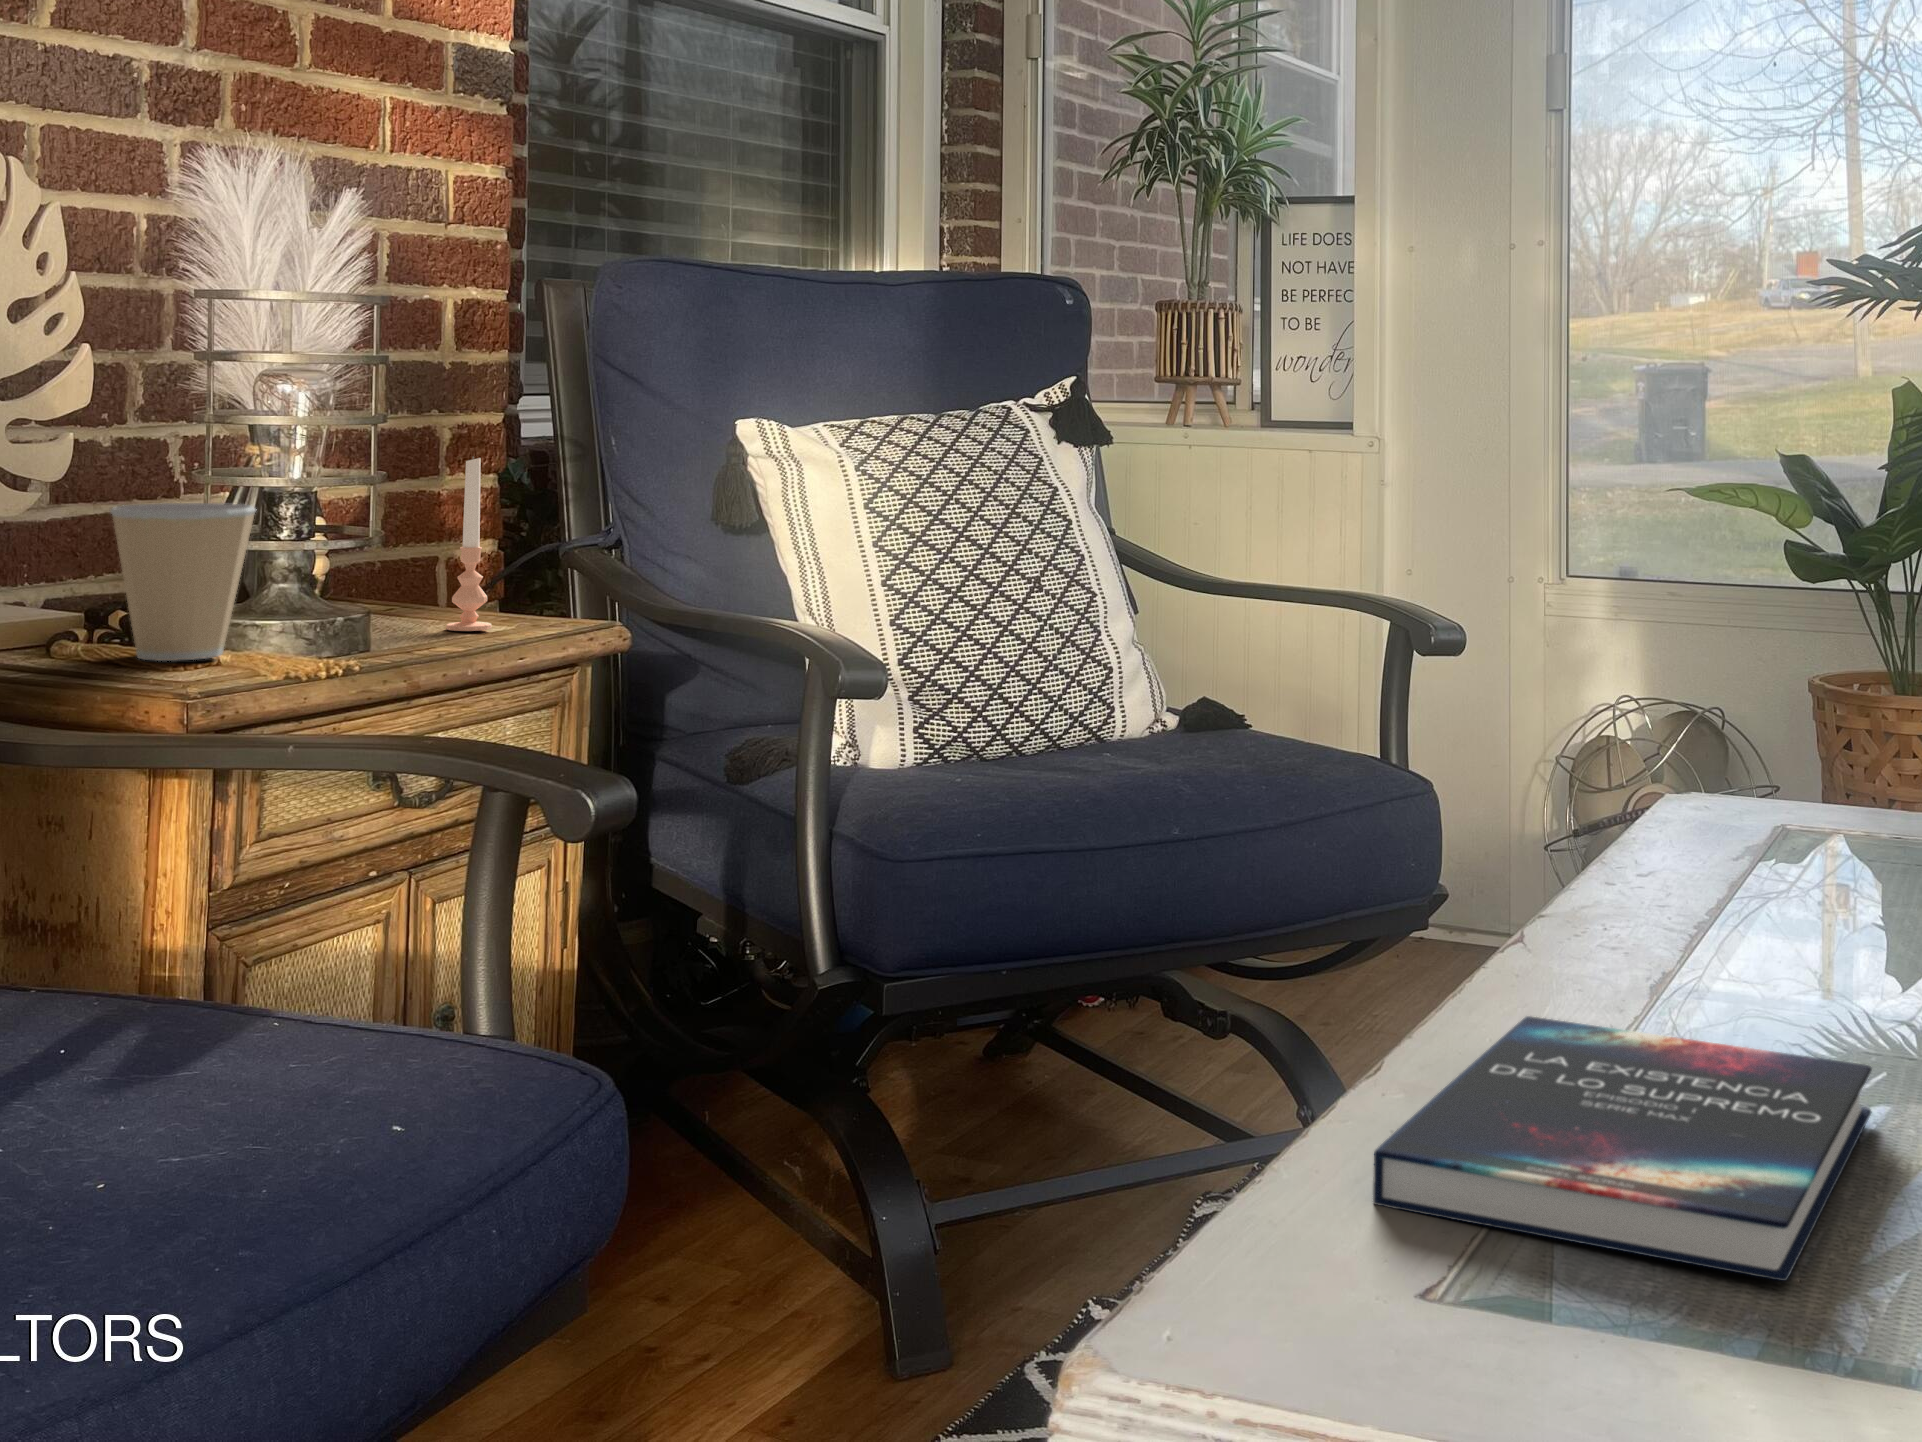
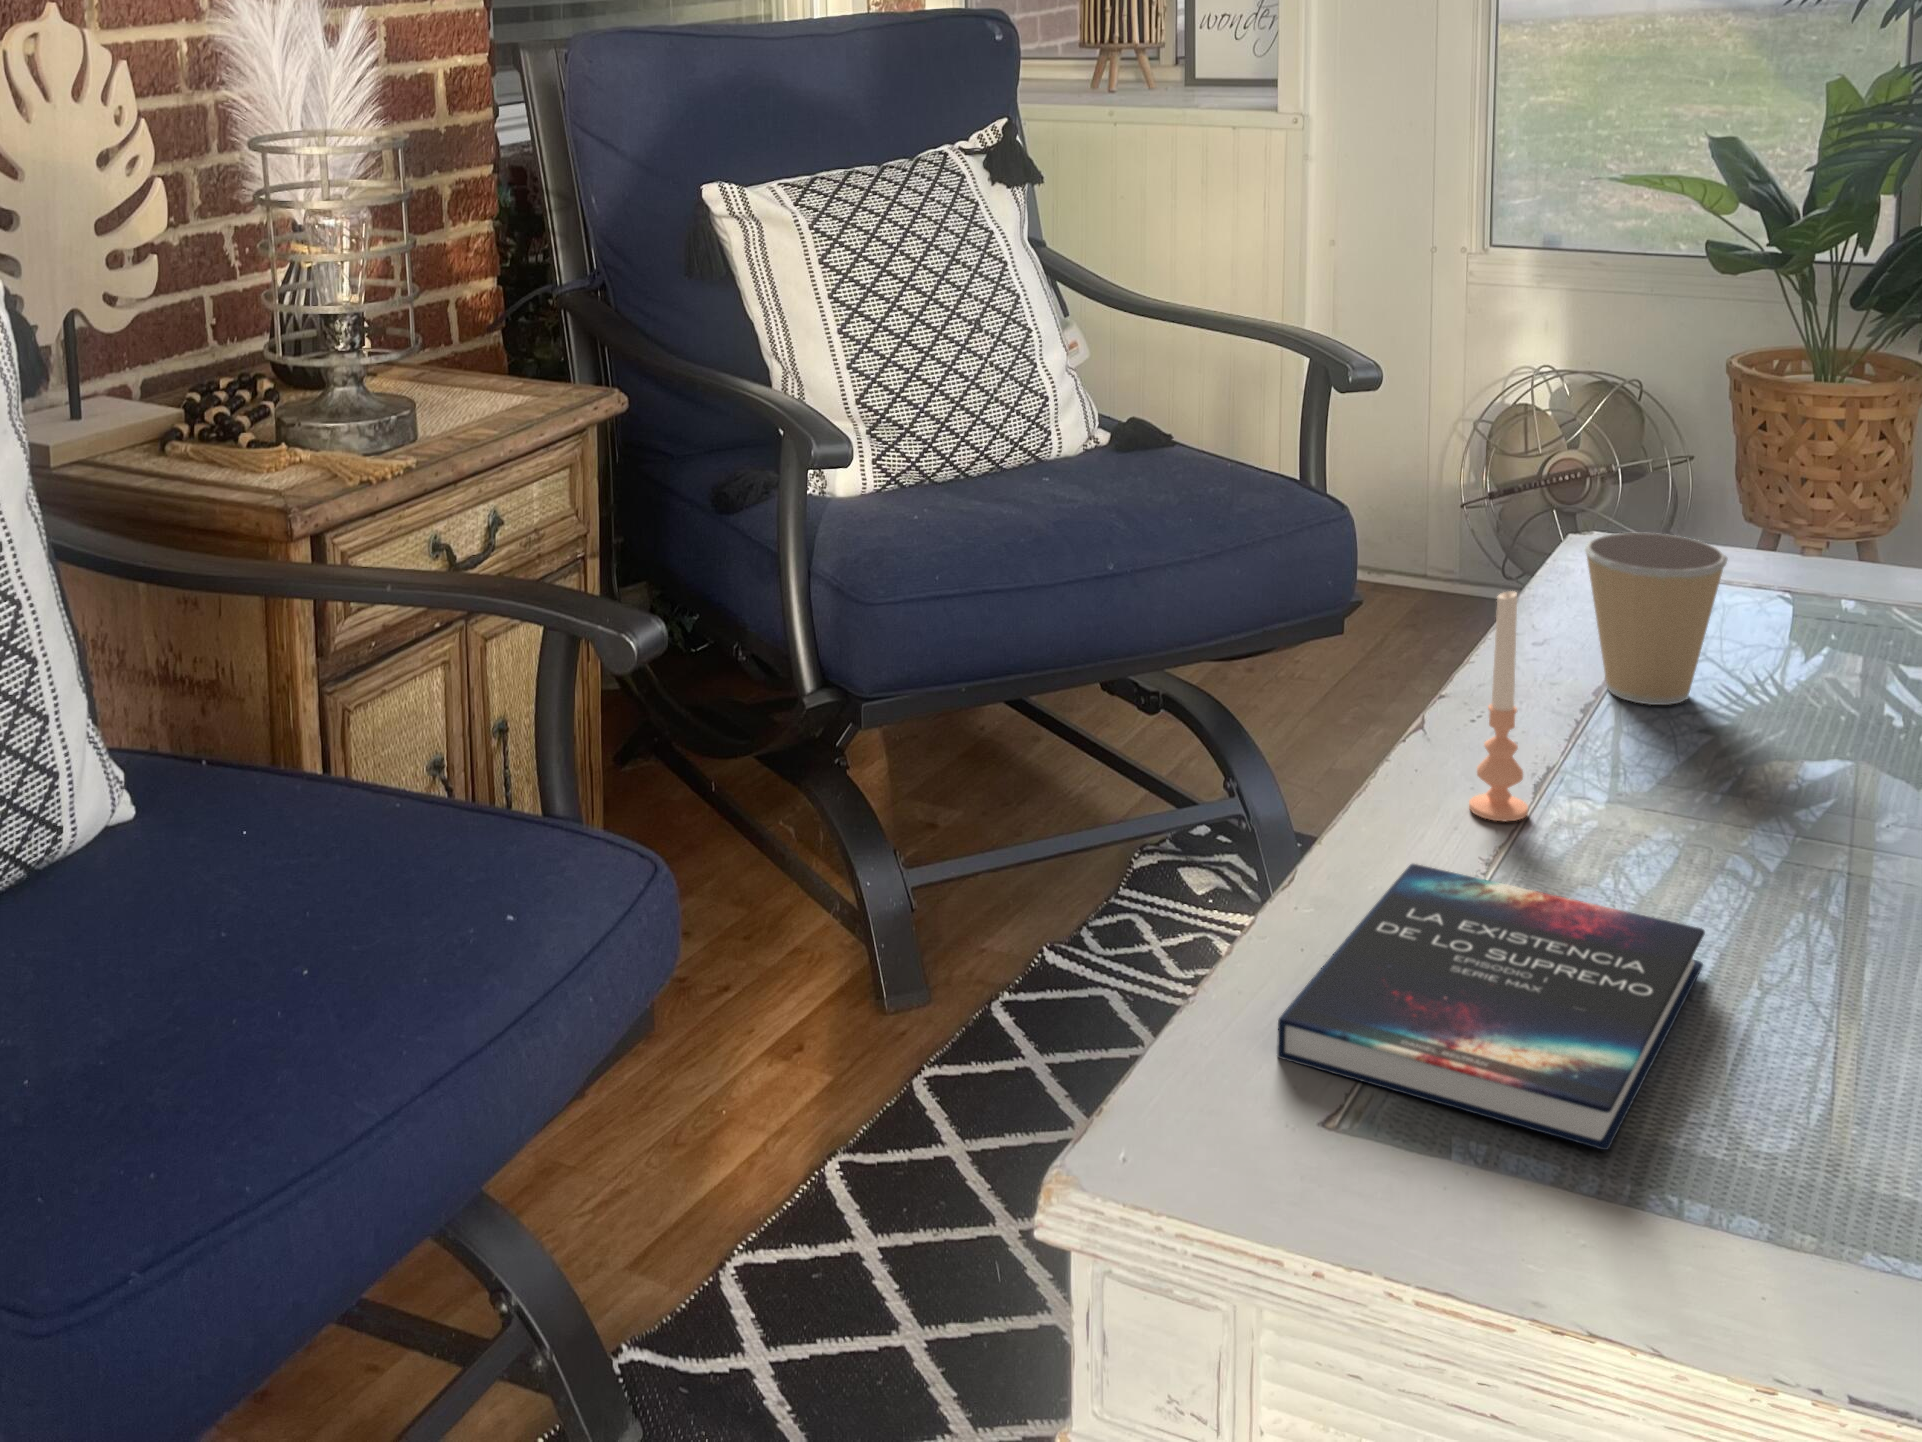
candle: present [446,457,491,631] -> present [1469,591,1528,821]
coffee cup: present [110,503,257,661] -> present [1585,533,1728,705]

